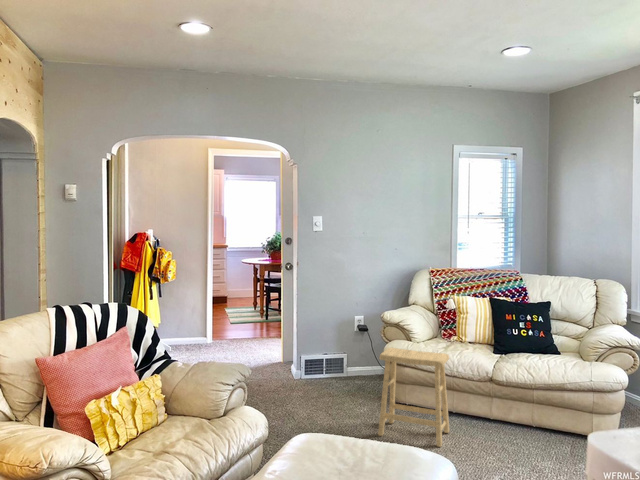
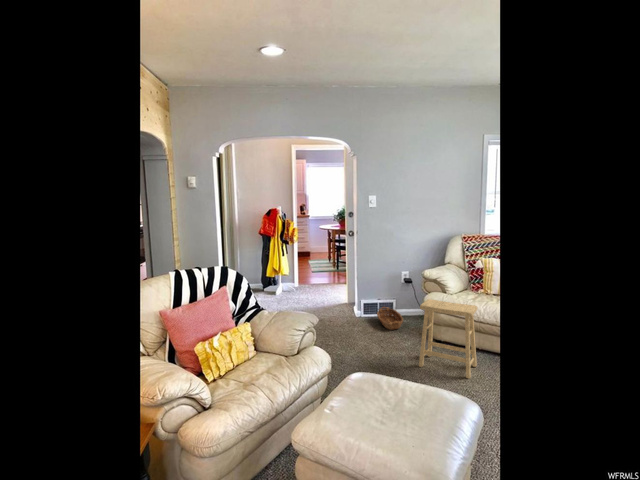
basket: none [314,364,366,396] -> present [377,307,403,330]

